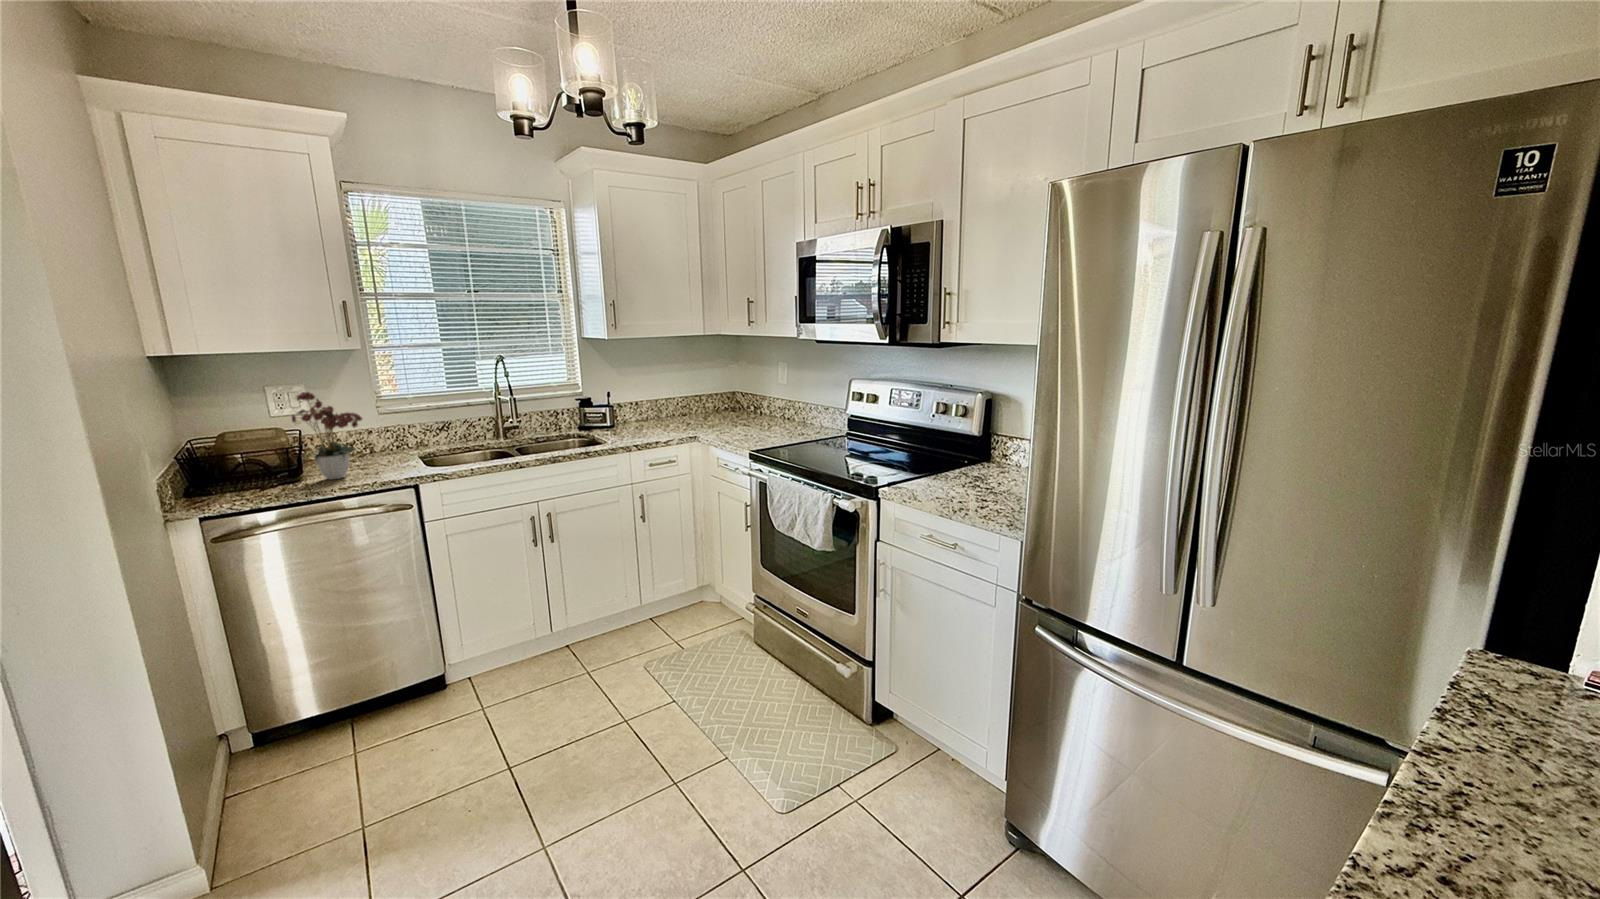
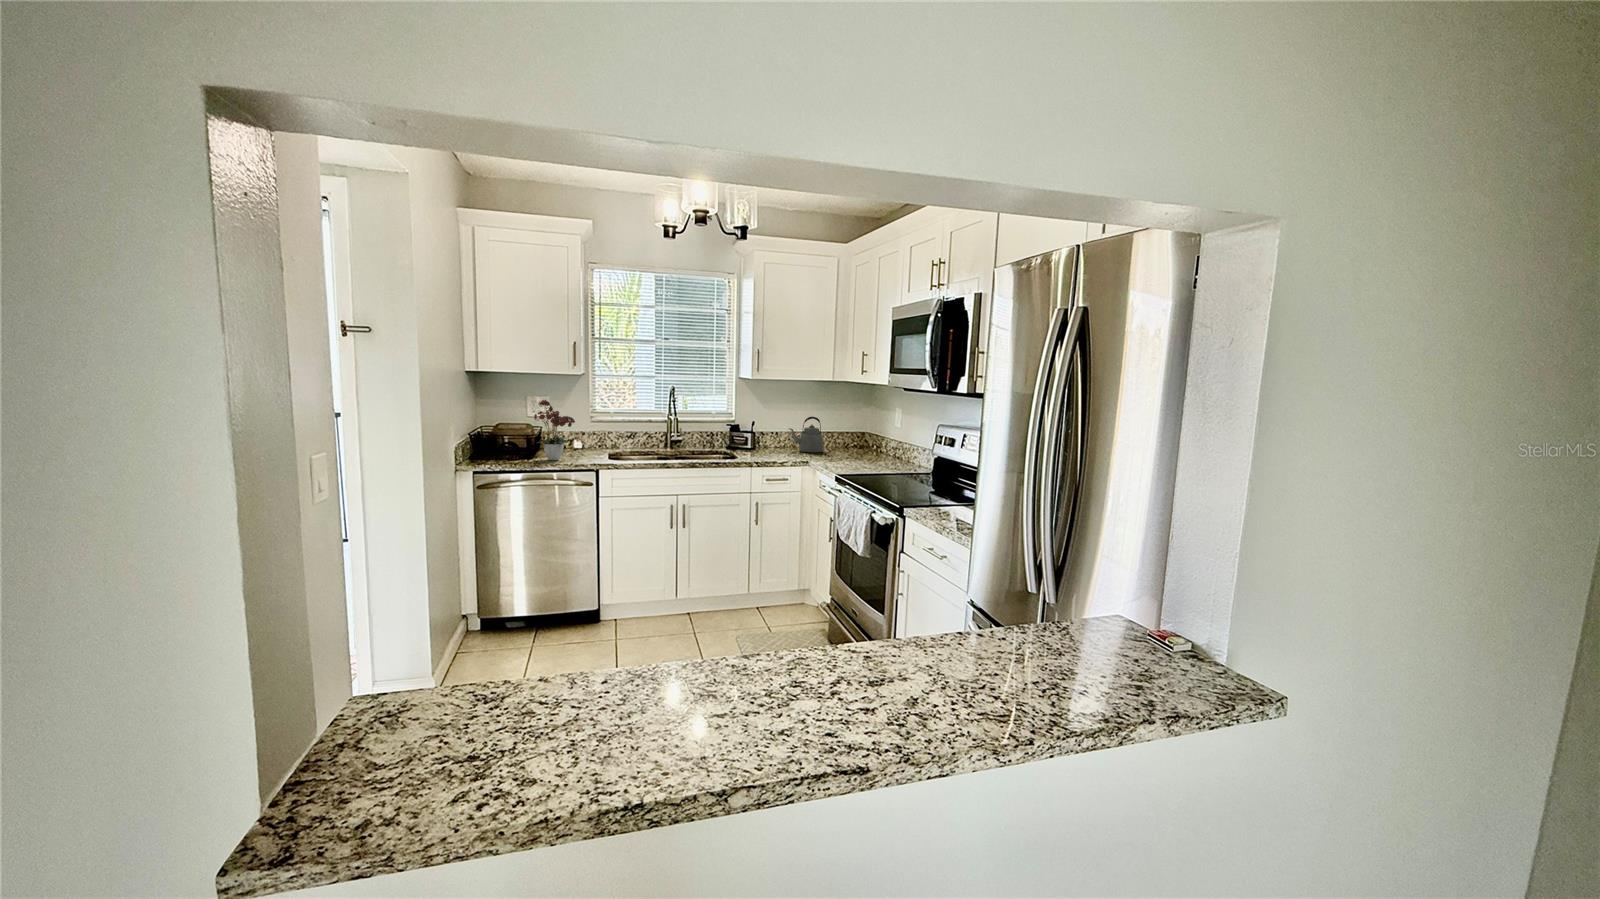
kettle: none [652,380,696,423] -> present [789,417,824,452]

